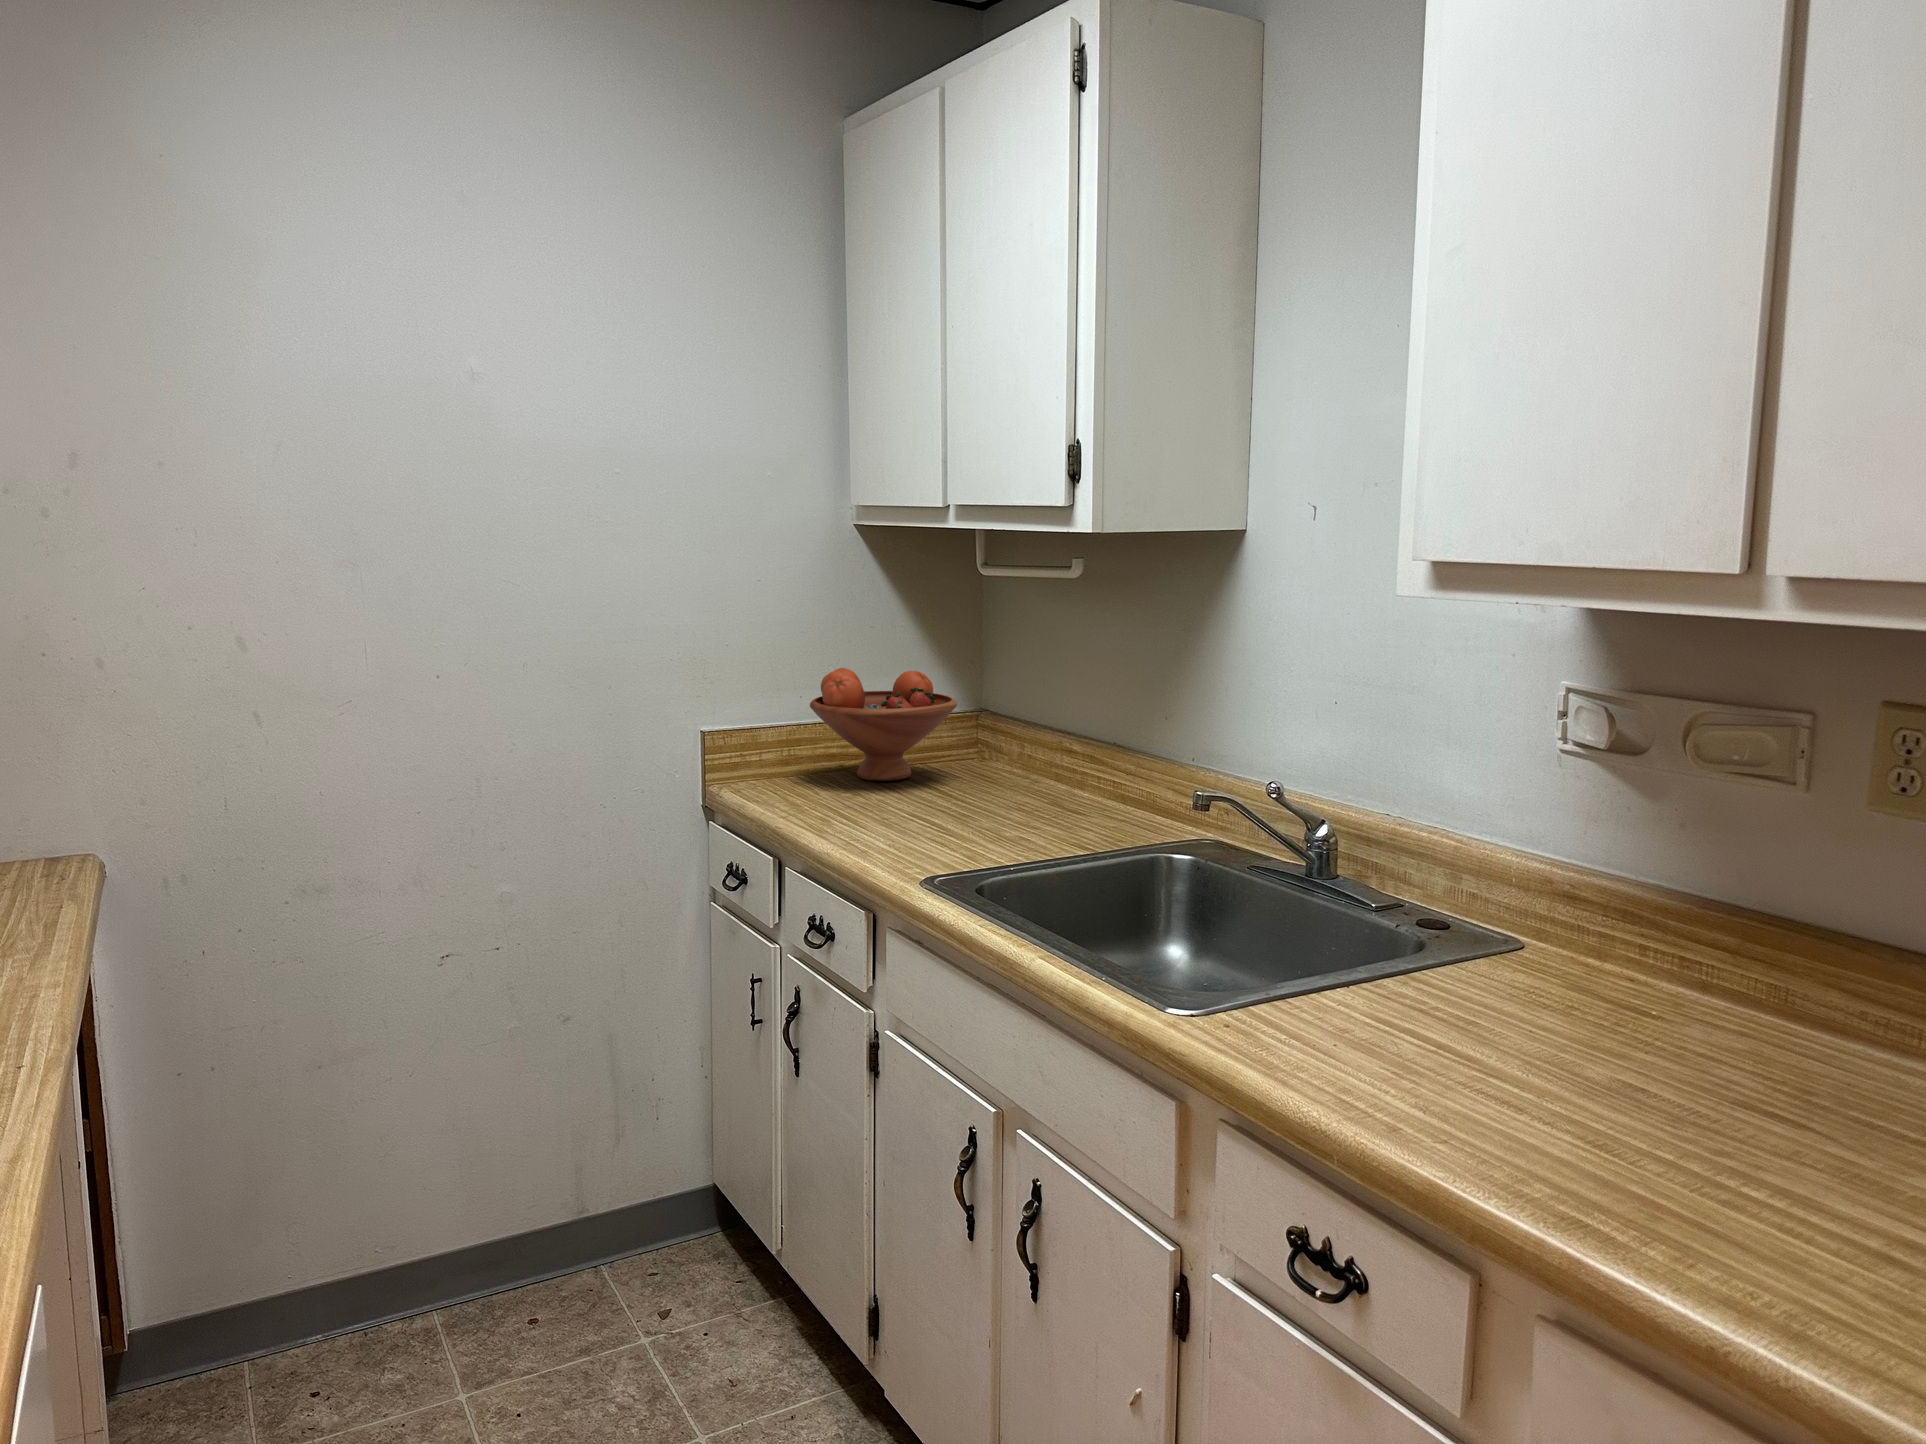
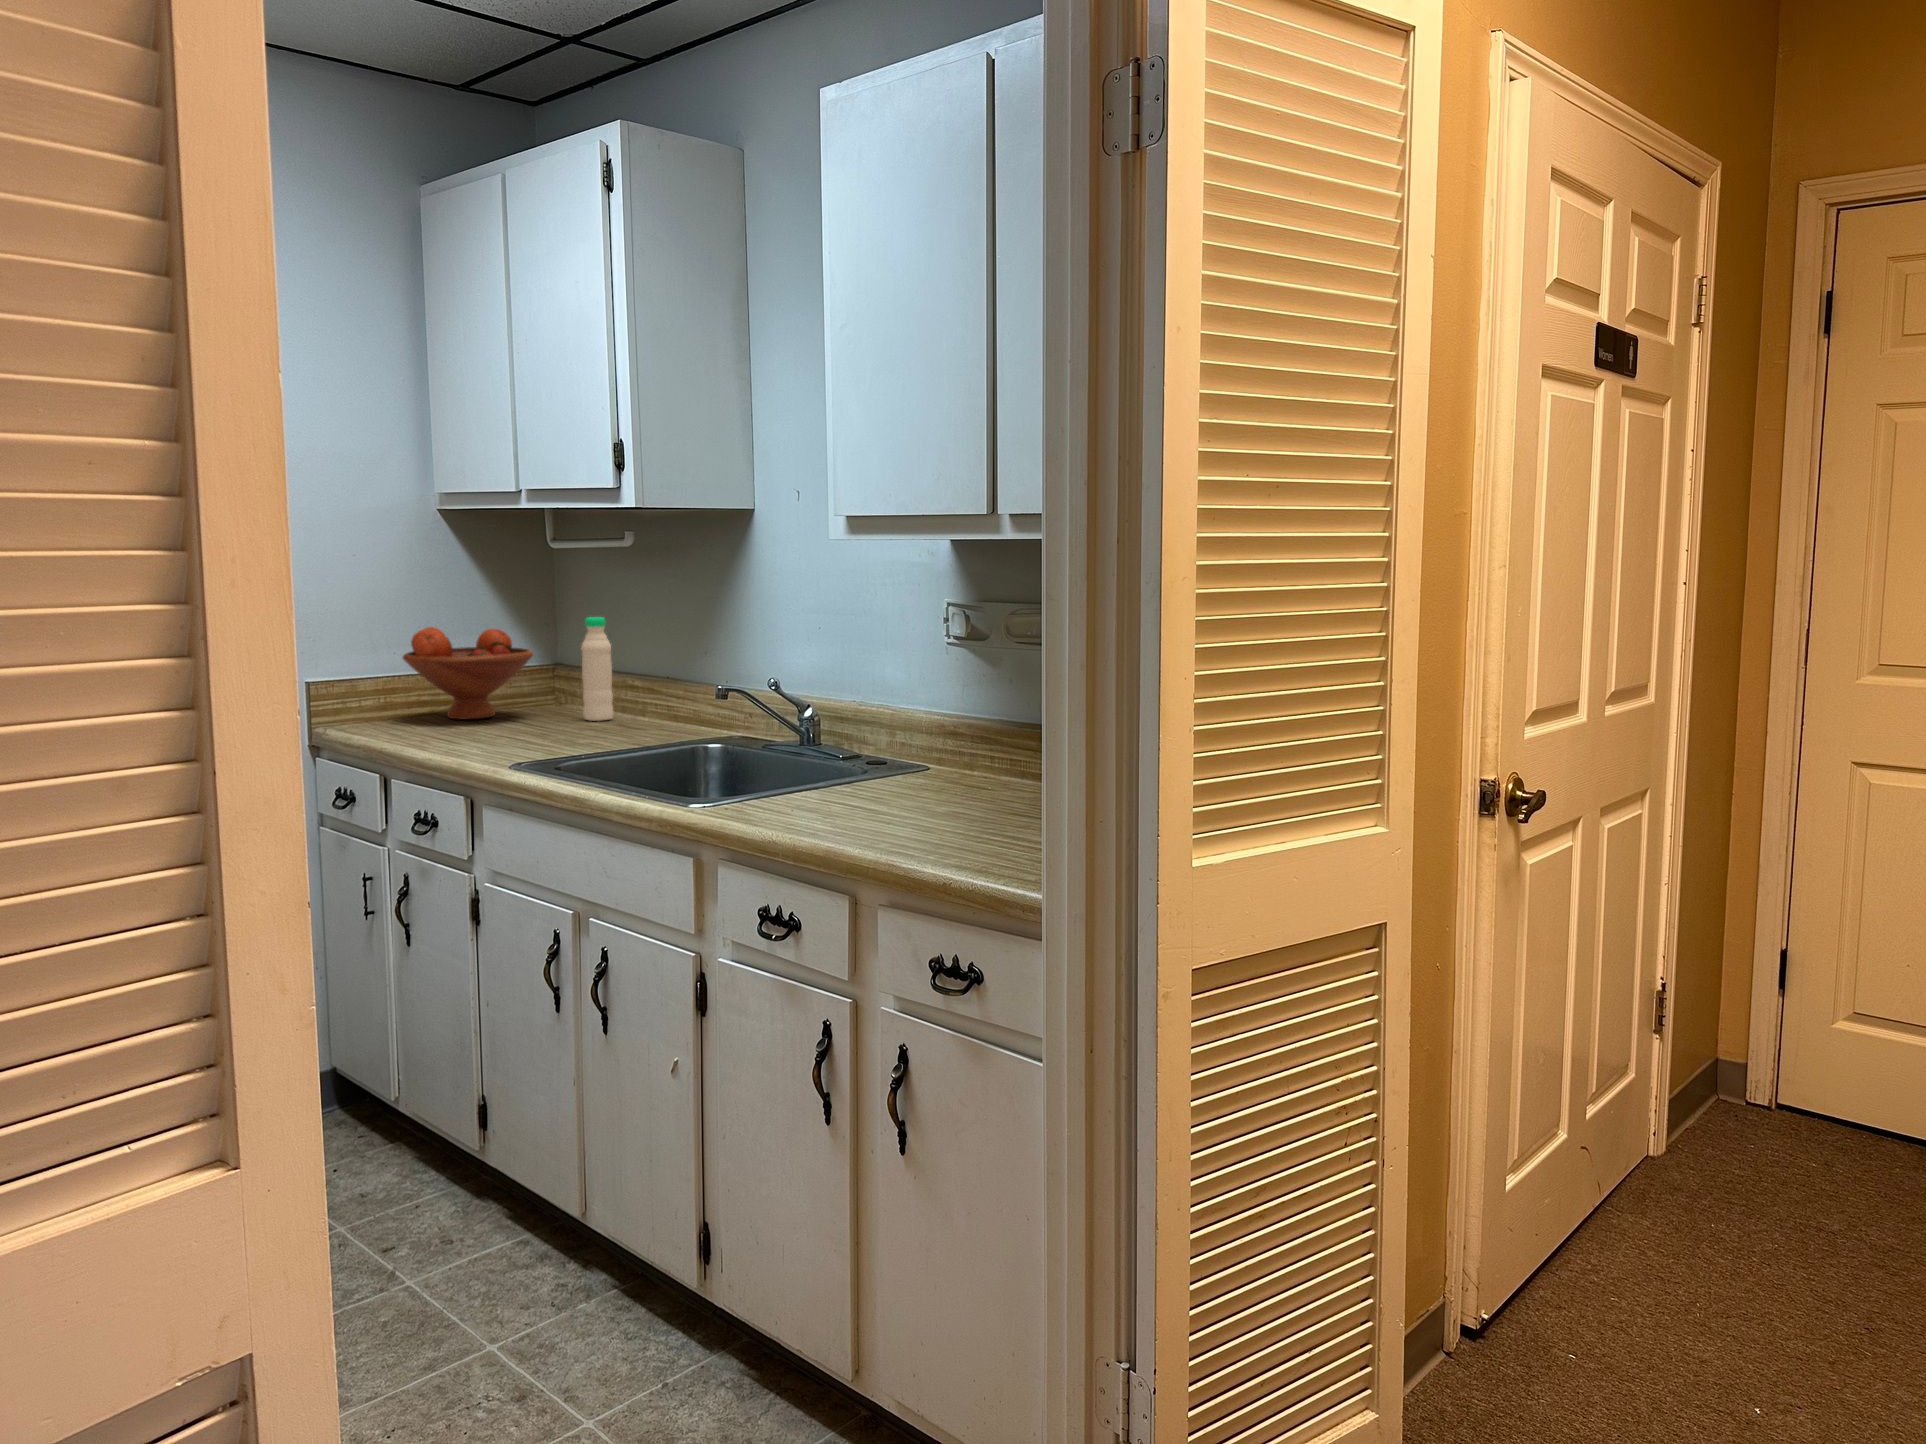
water bottle: none [1012,663,1048,791] -> present [581,617,613,721]

